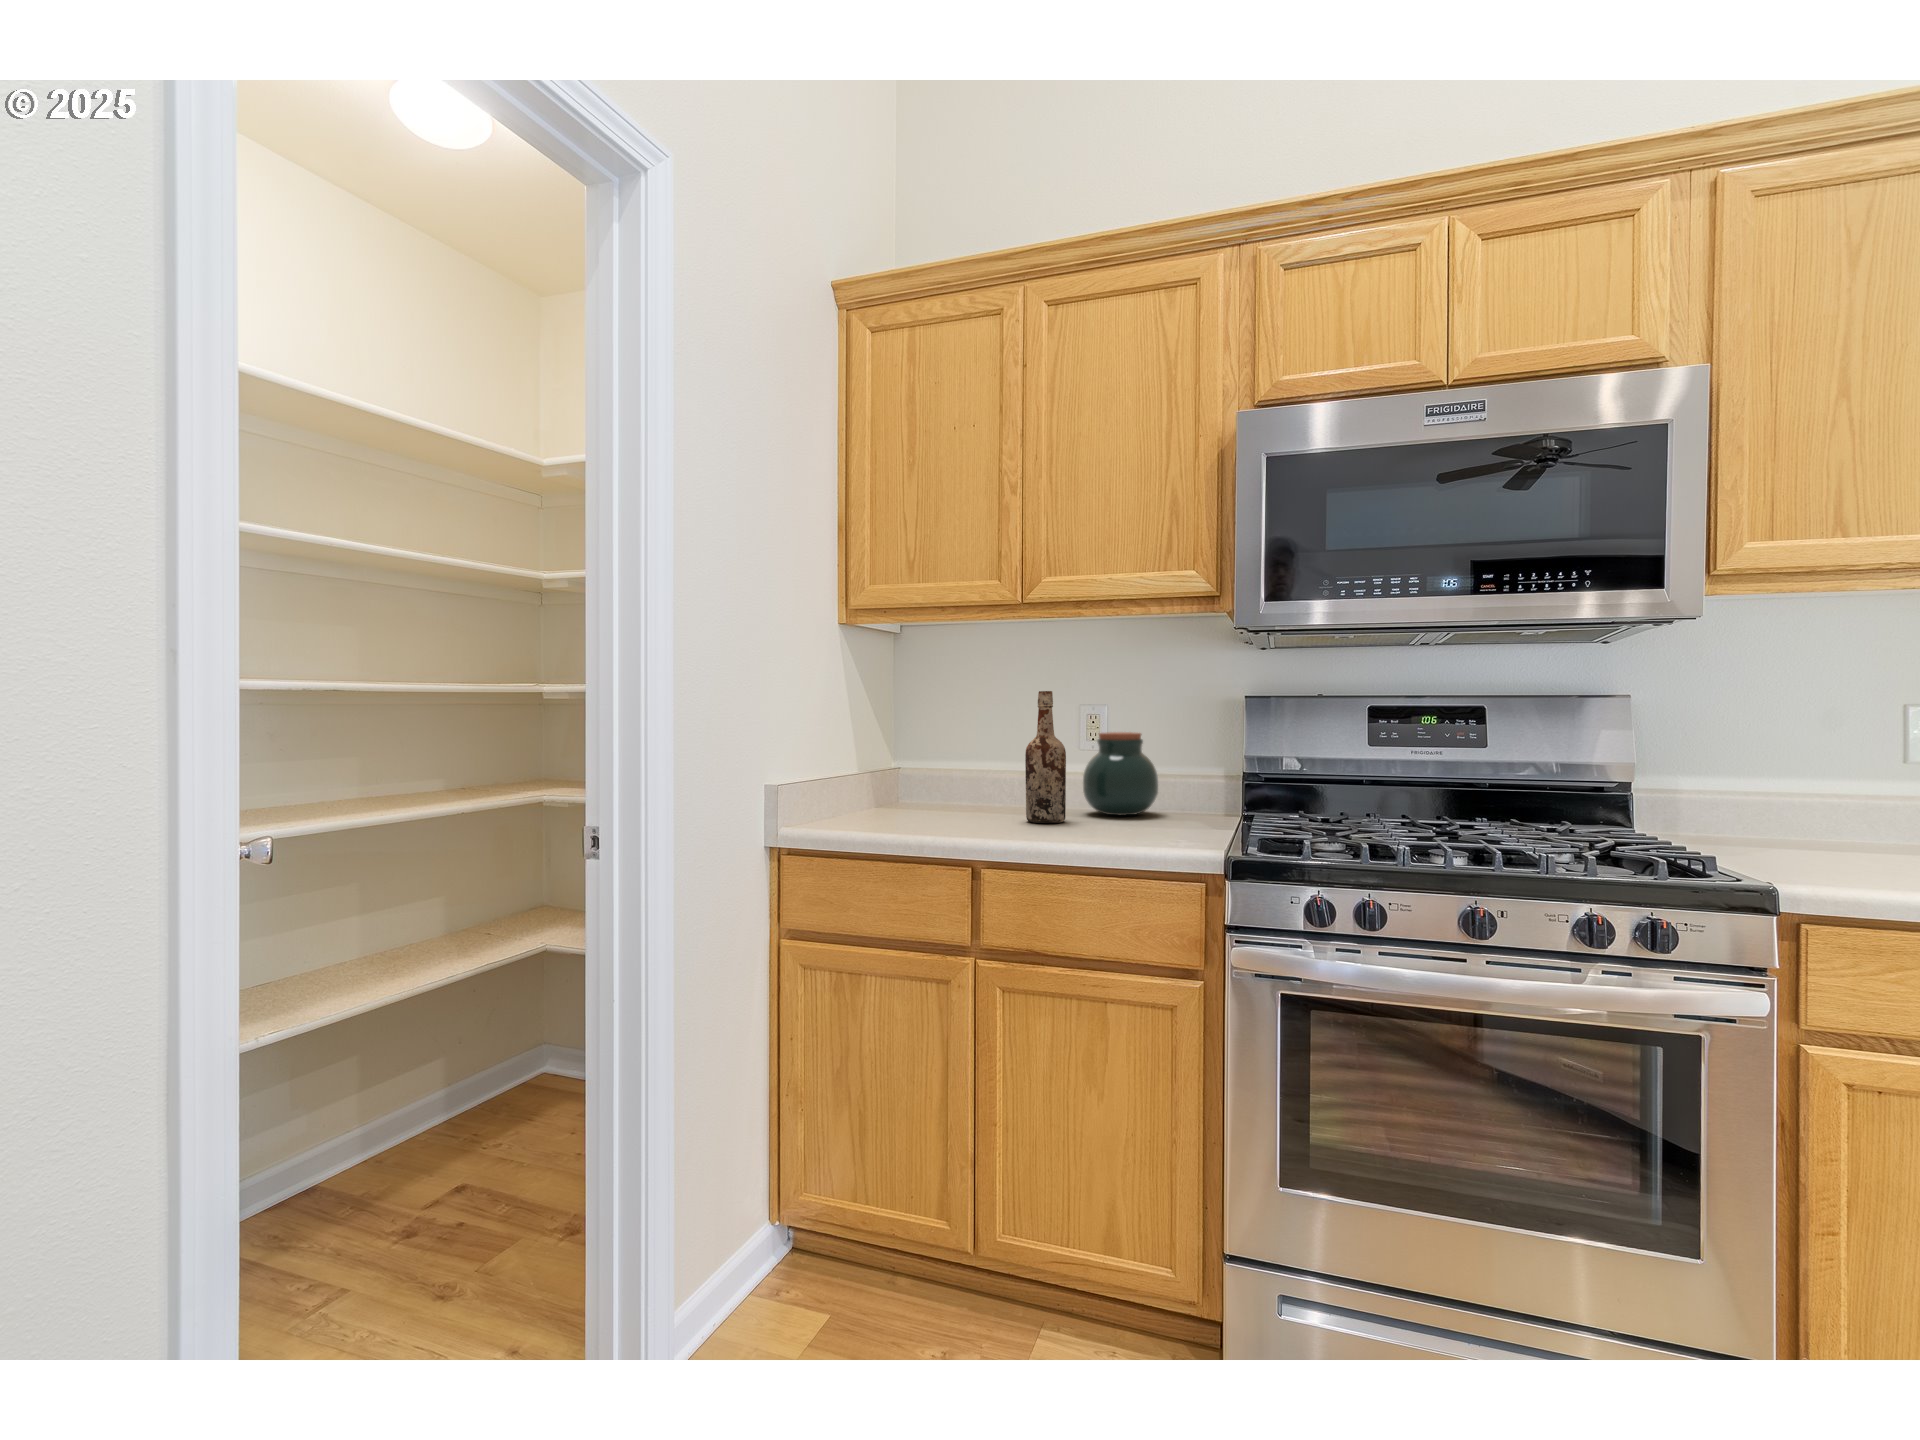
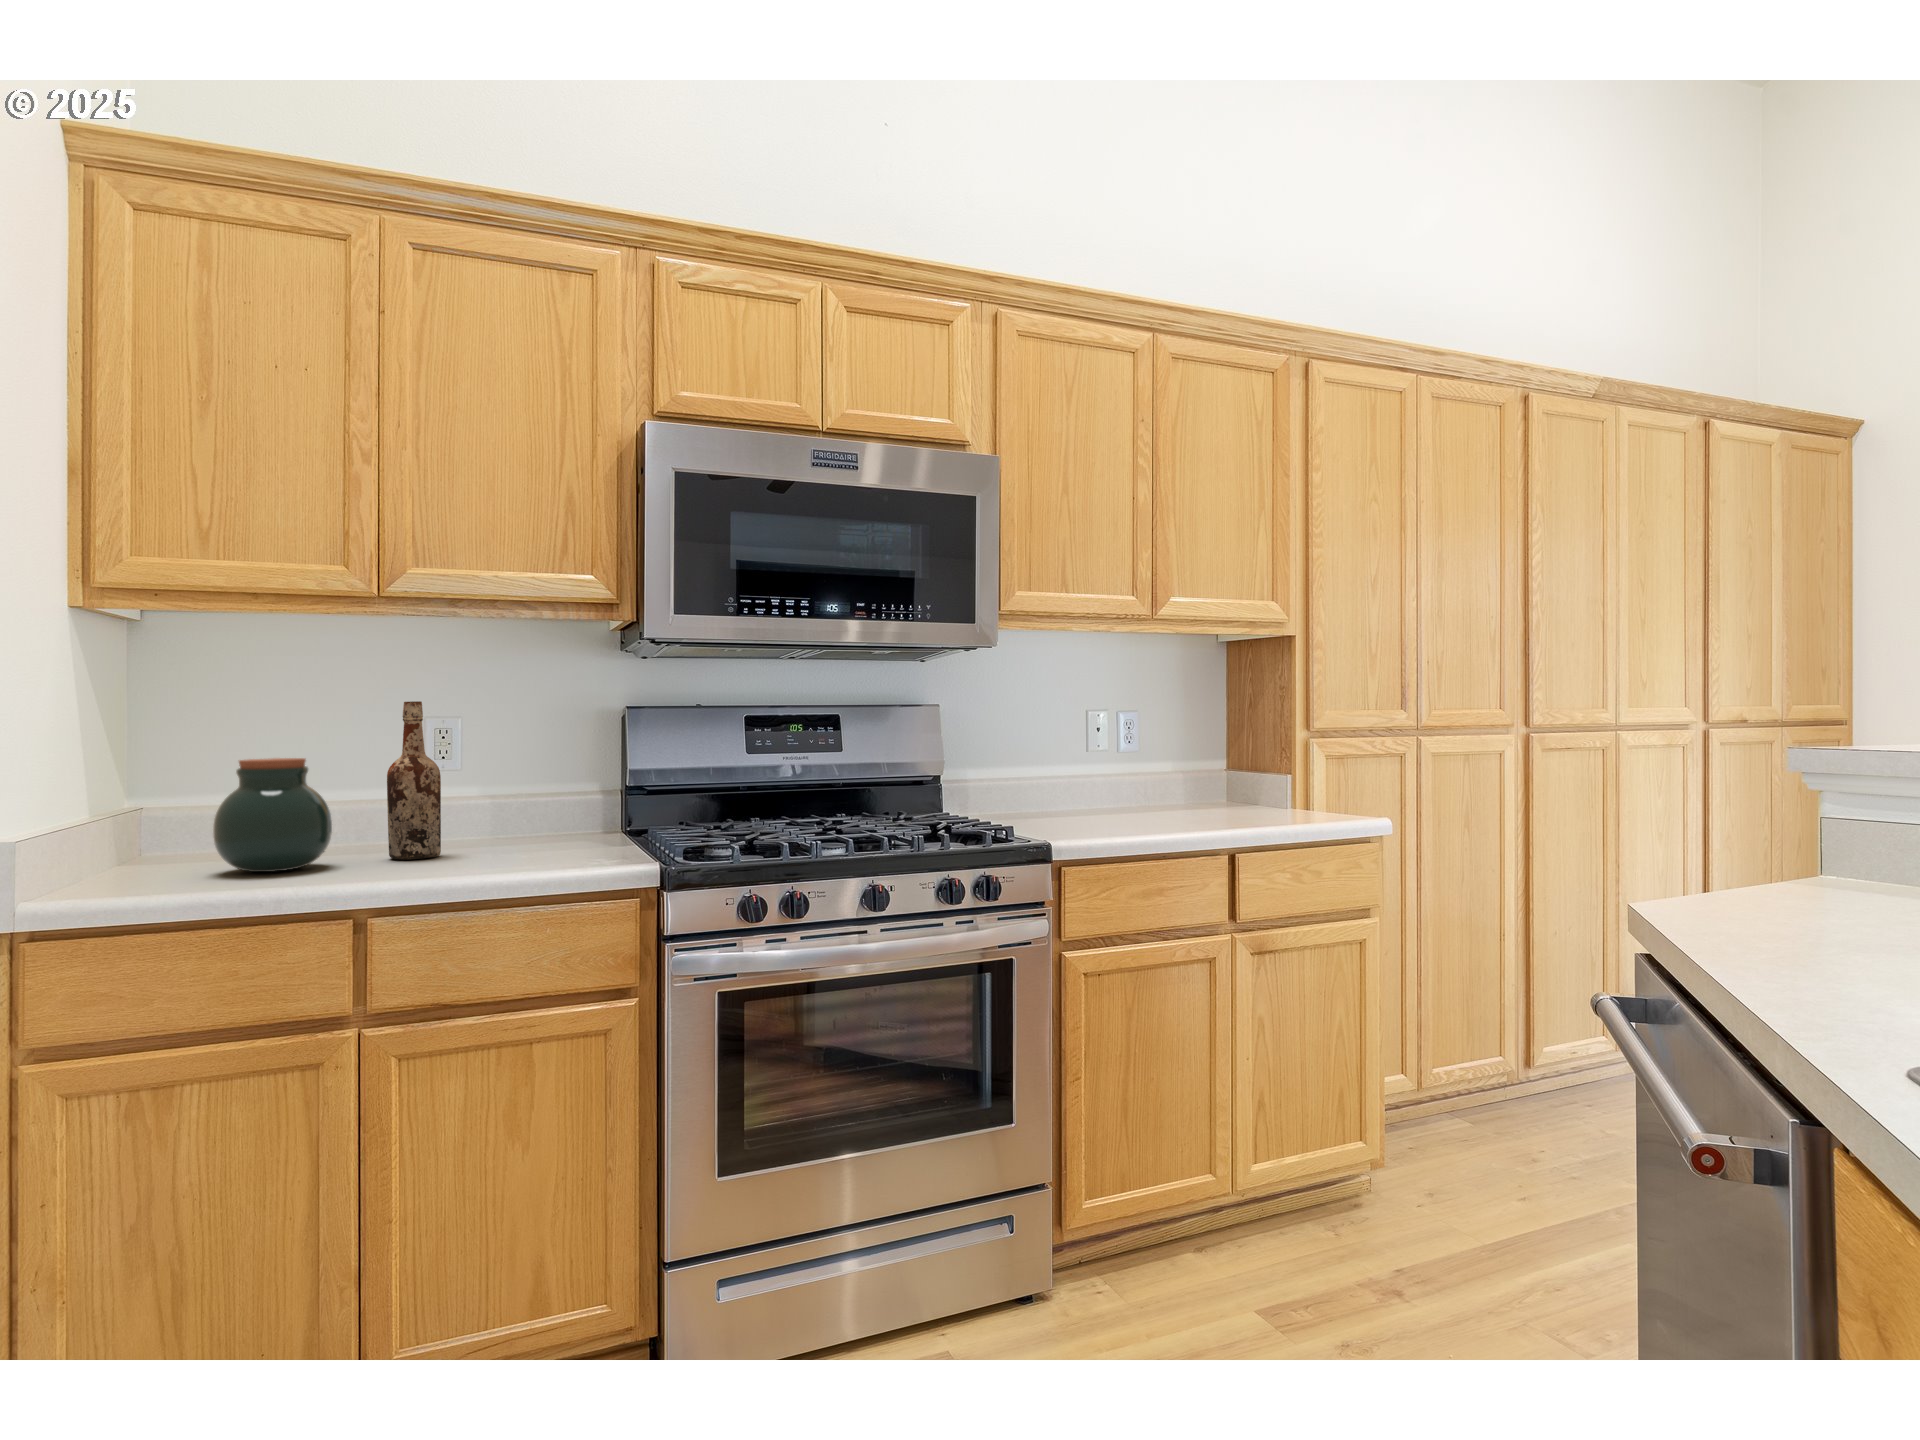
jar: present [1083,732,1158,815] -> present [213,758,332,872]

